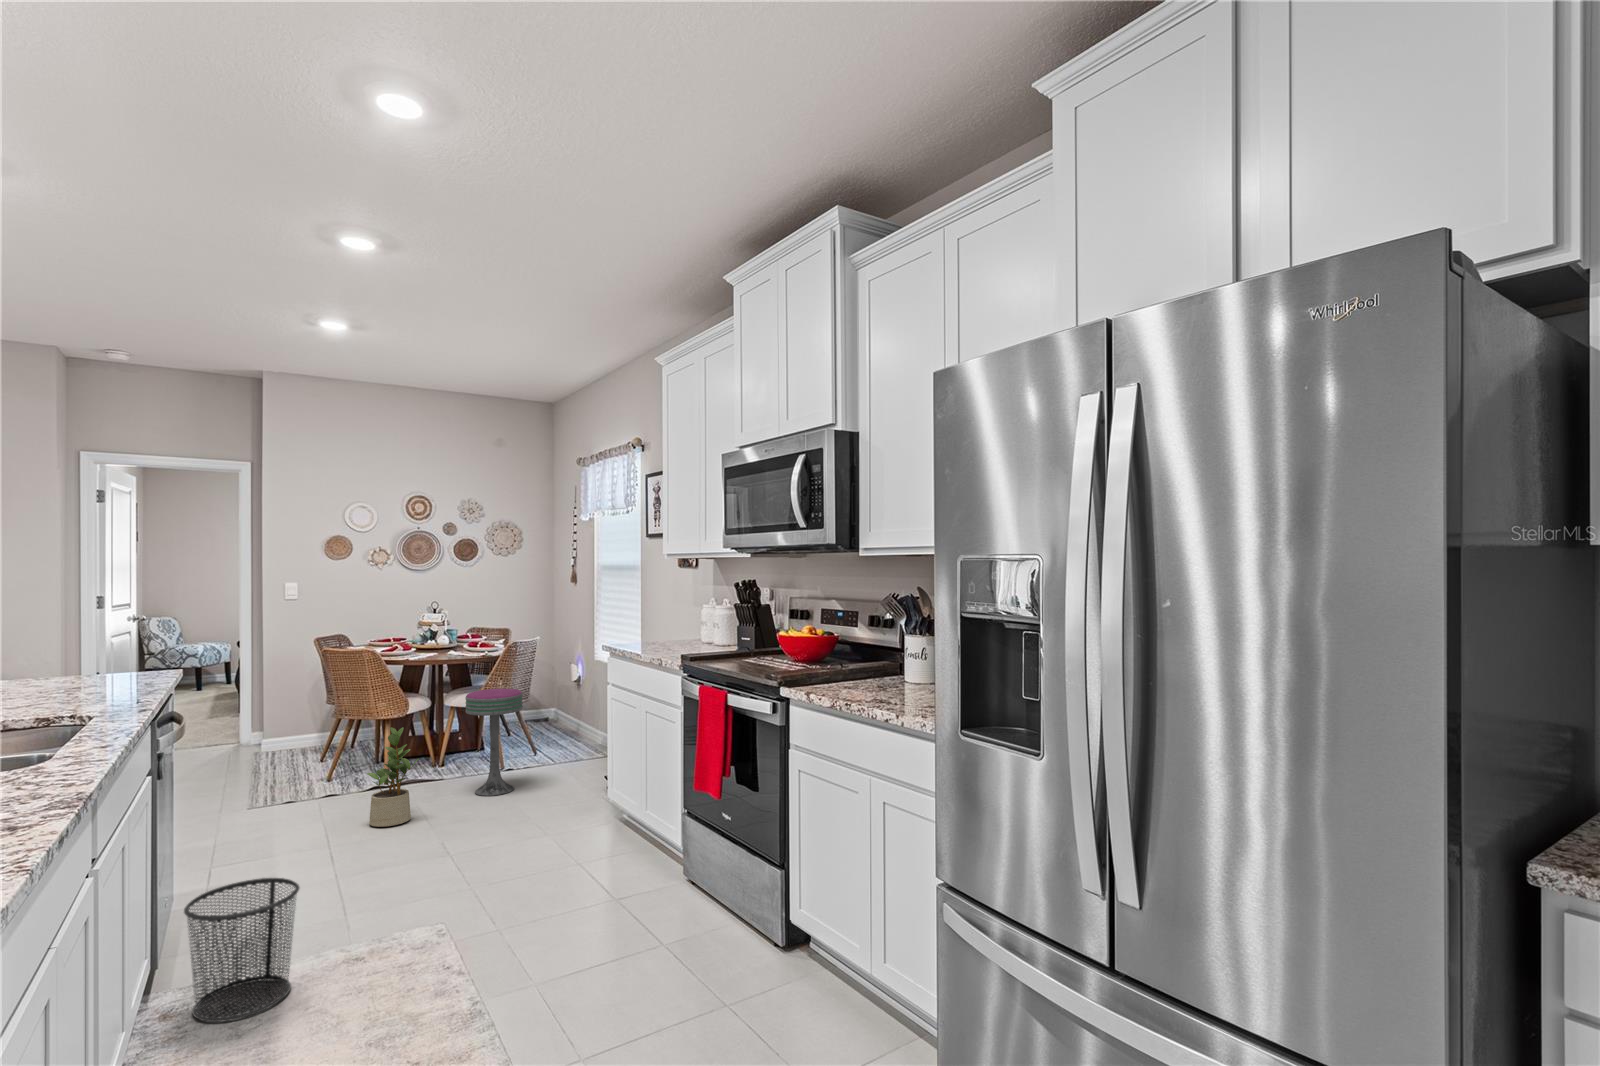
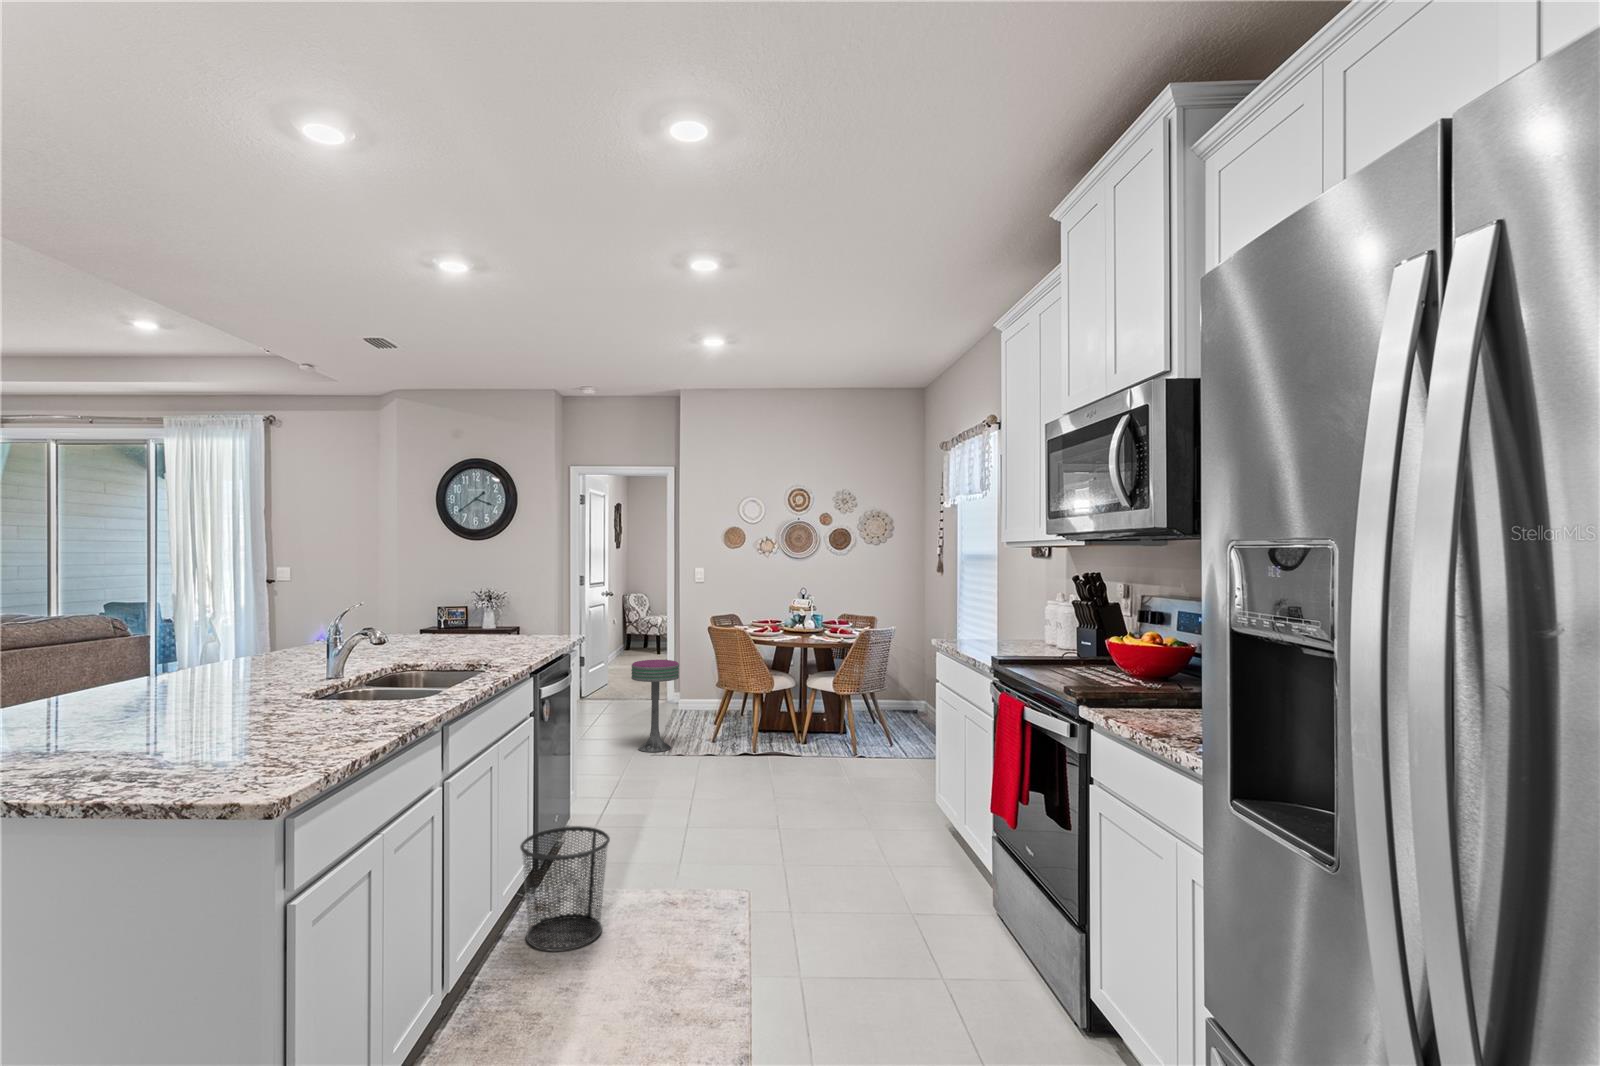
bar stool: present [465,689,523,796] -> present [631,660,679,752]
potted plant: present [367,727,418,827] -> none [722,702,765,795]

